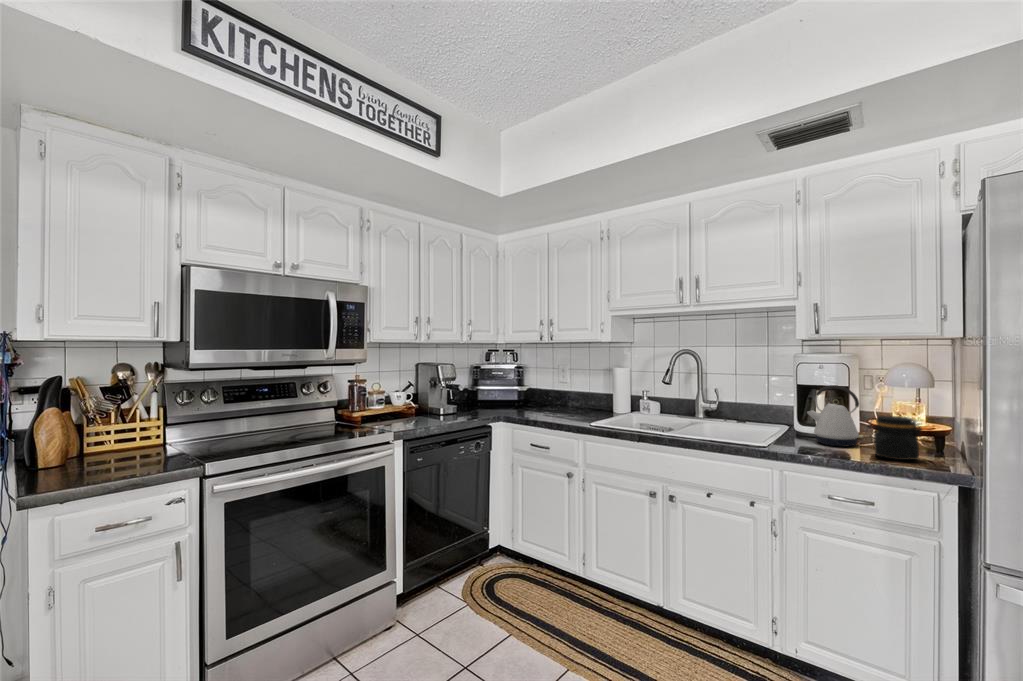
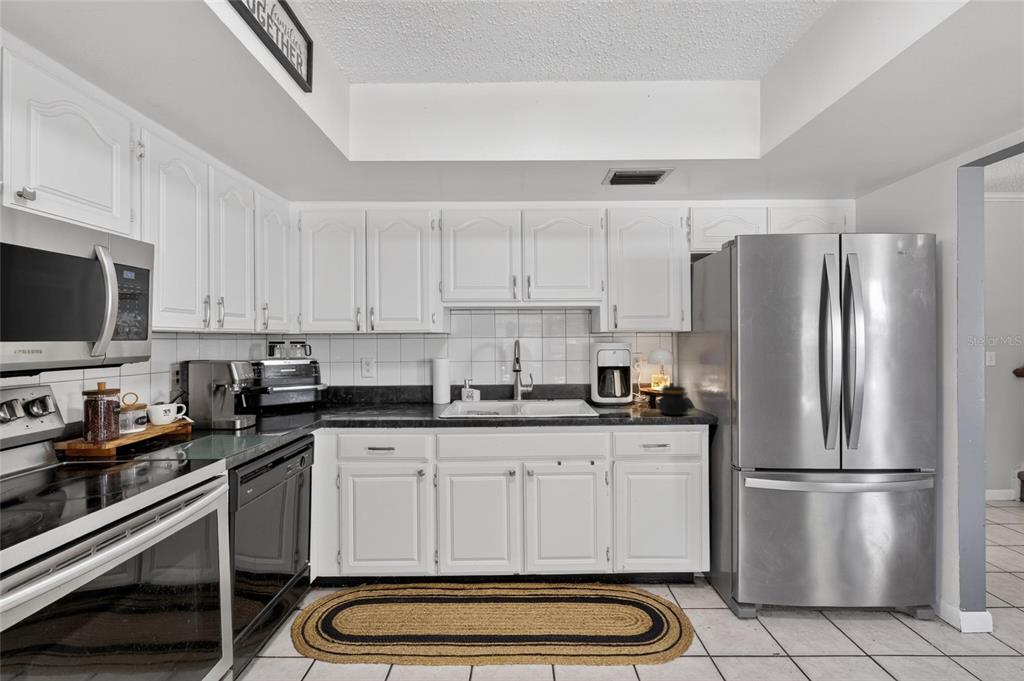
kettle: present [807,385,863,447] -> none [611,367,644,411]

